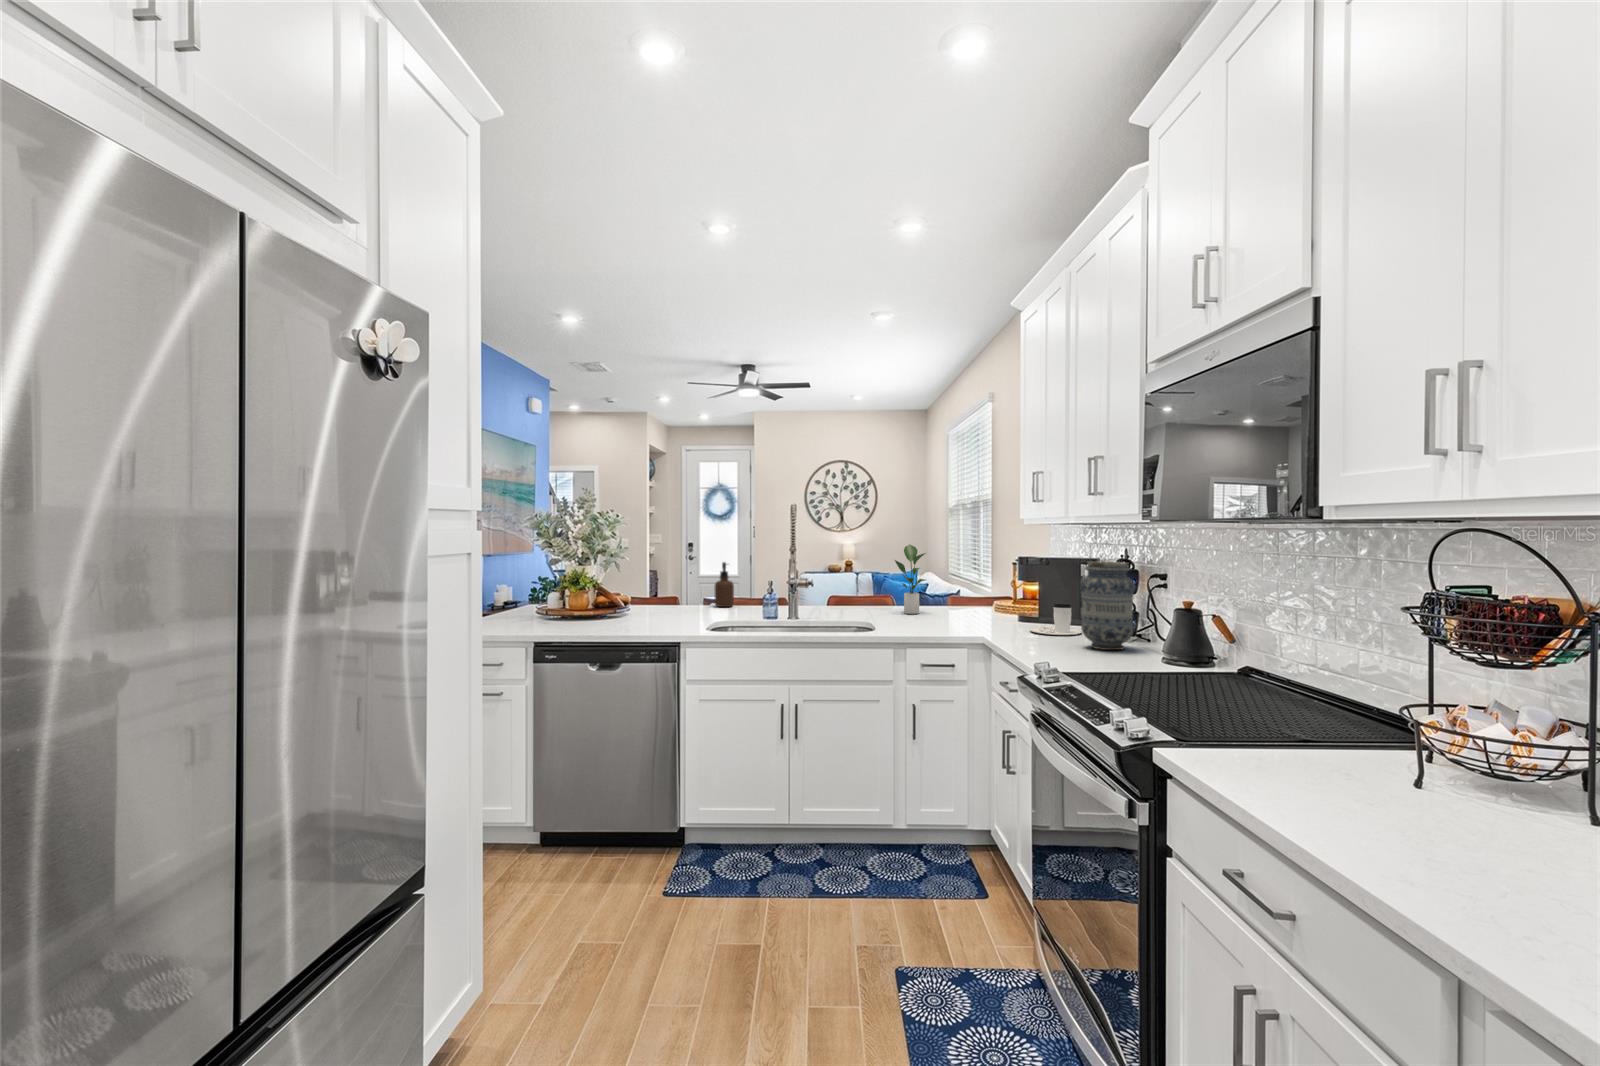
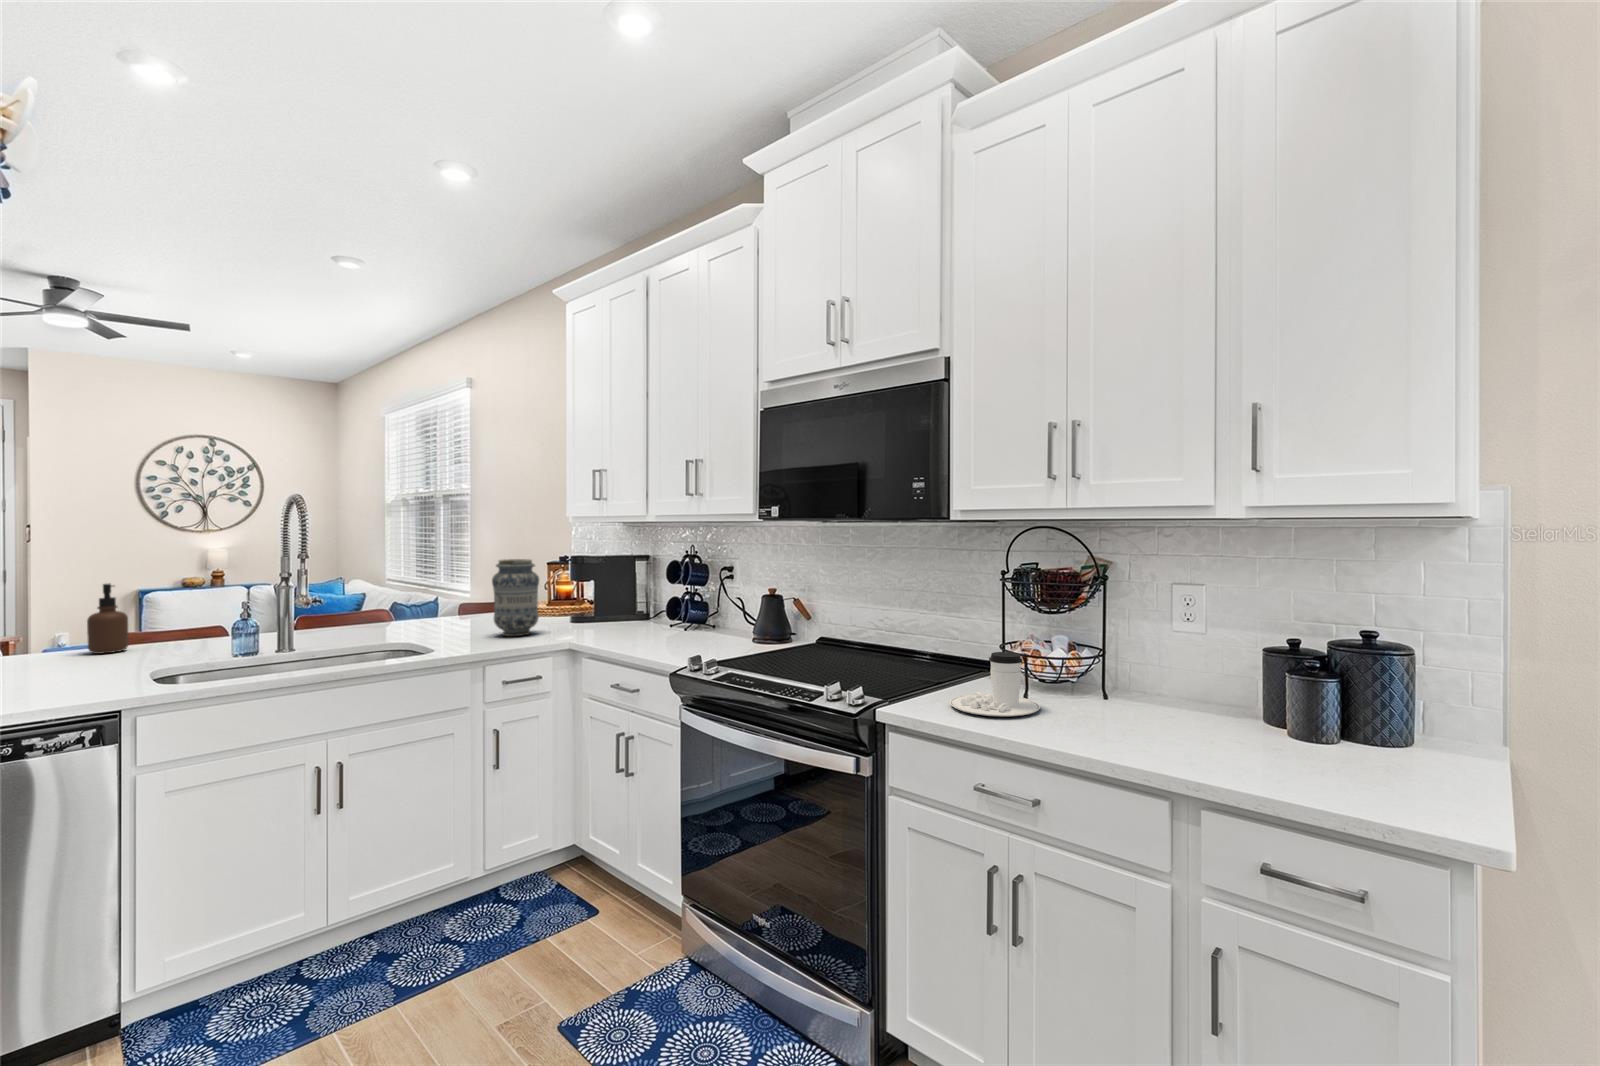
potted plant: present [895,544,926,614] -> none [415,547,458,630]
vase: present [1080,562,1135,650] -> present [492,559,539,636]
coffee cup: present [1030,603,1082,635] -> present [950,652,1040,717]

